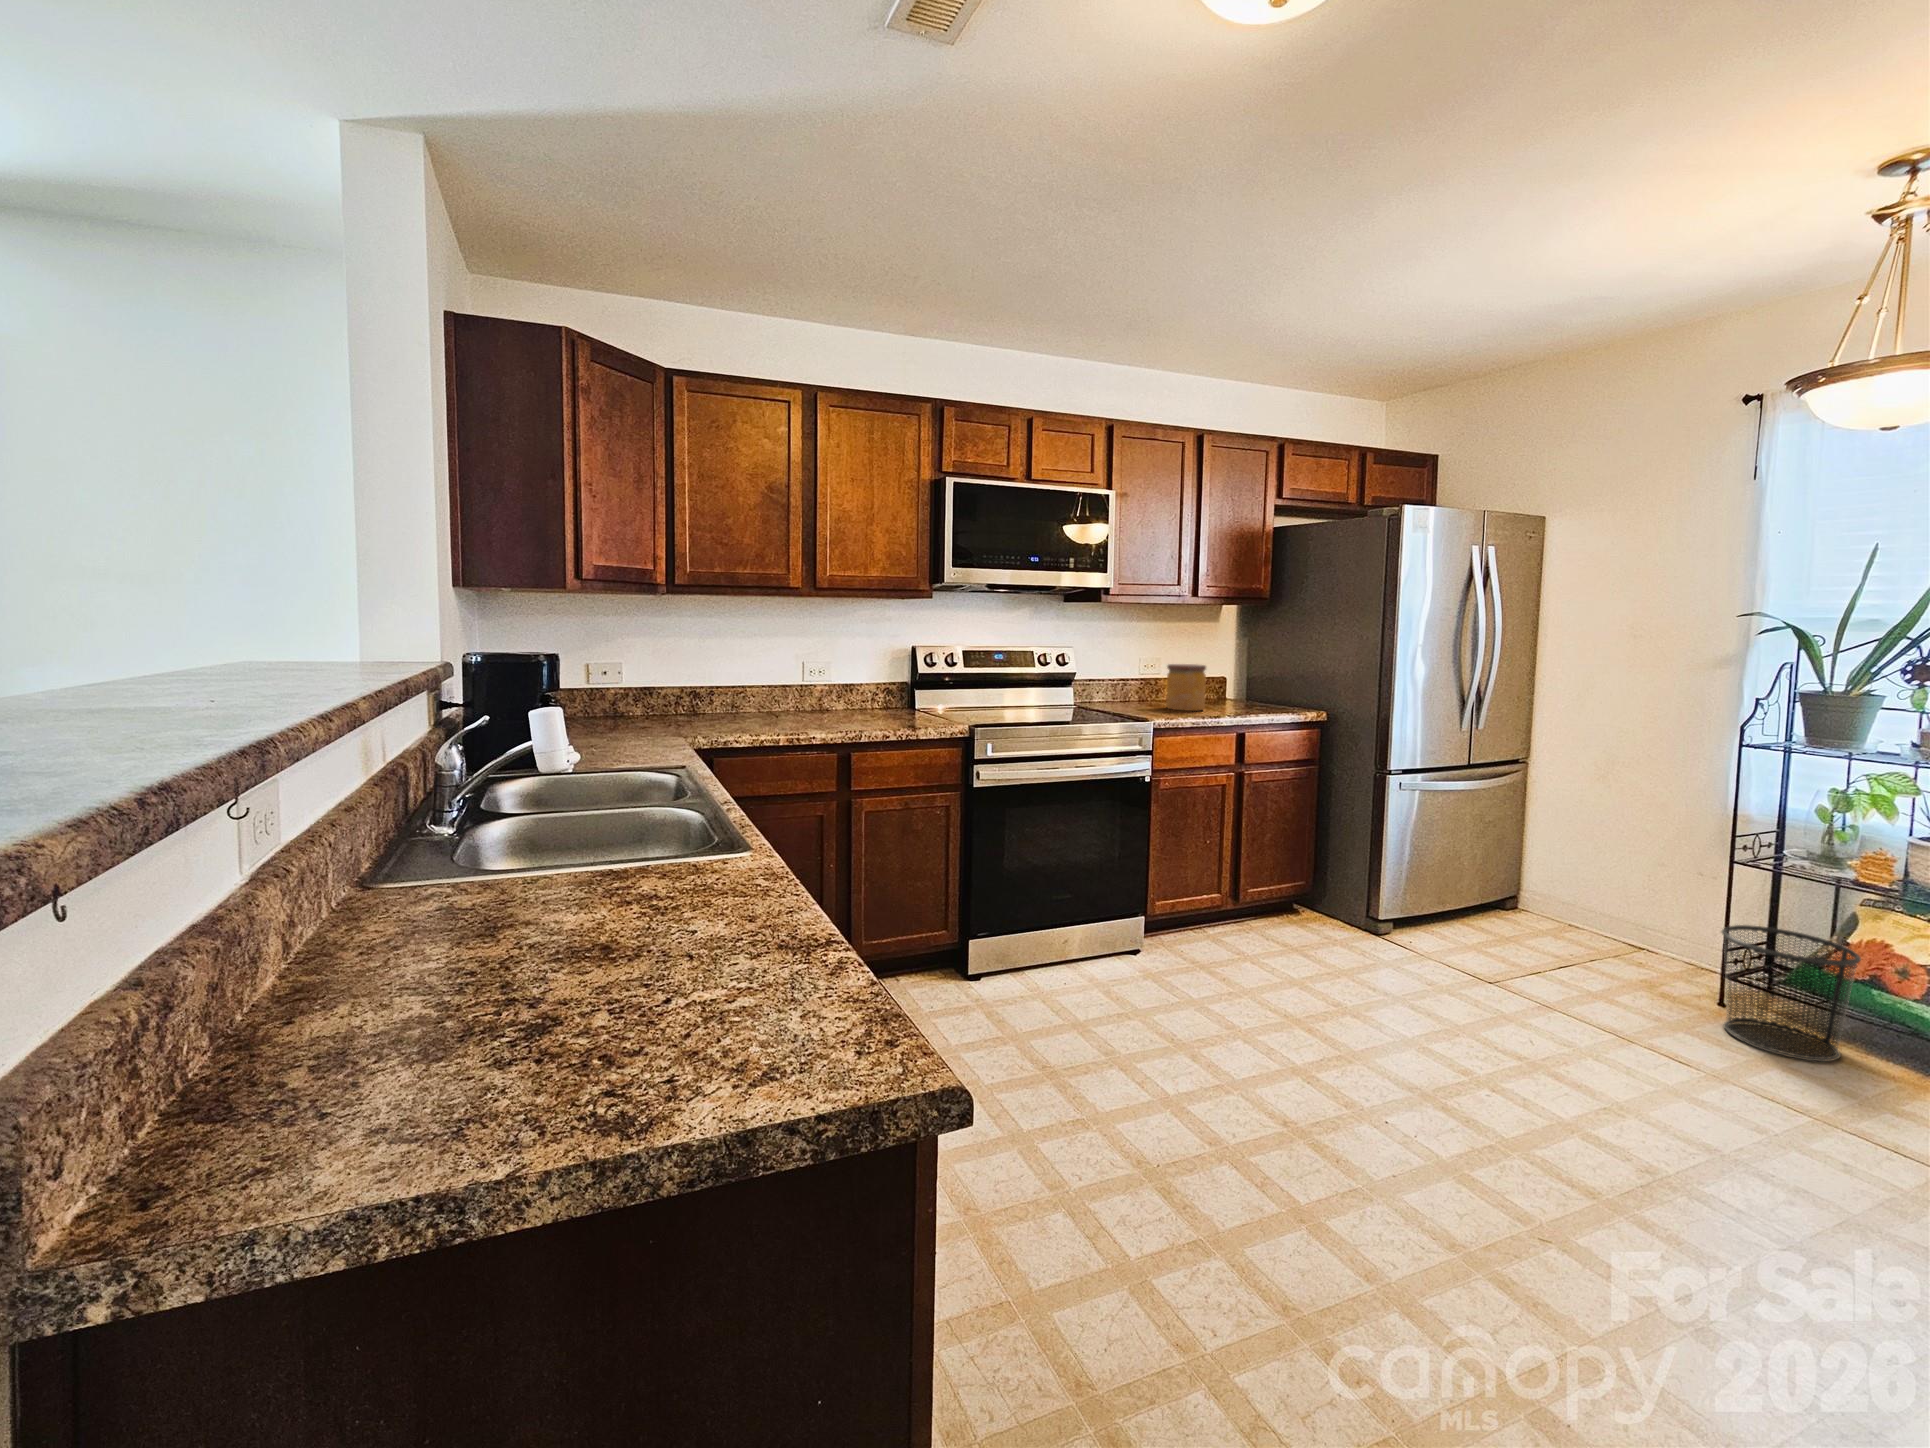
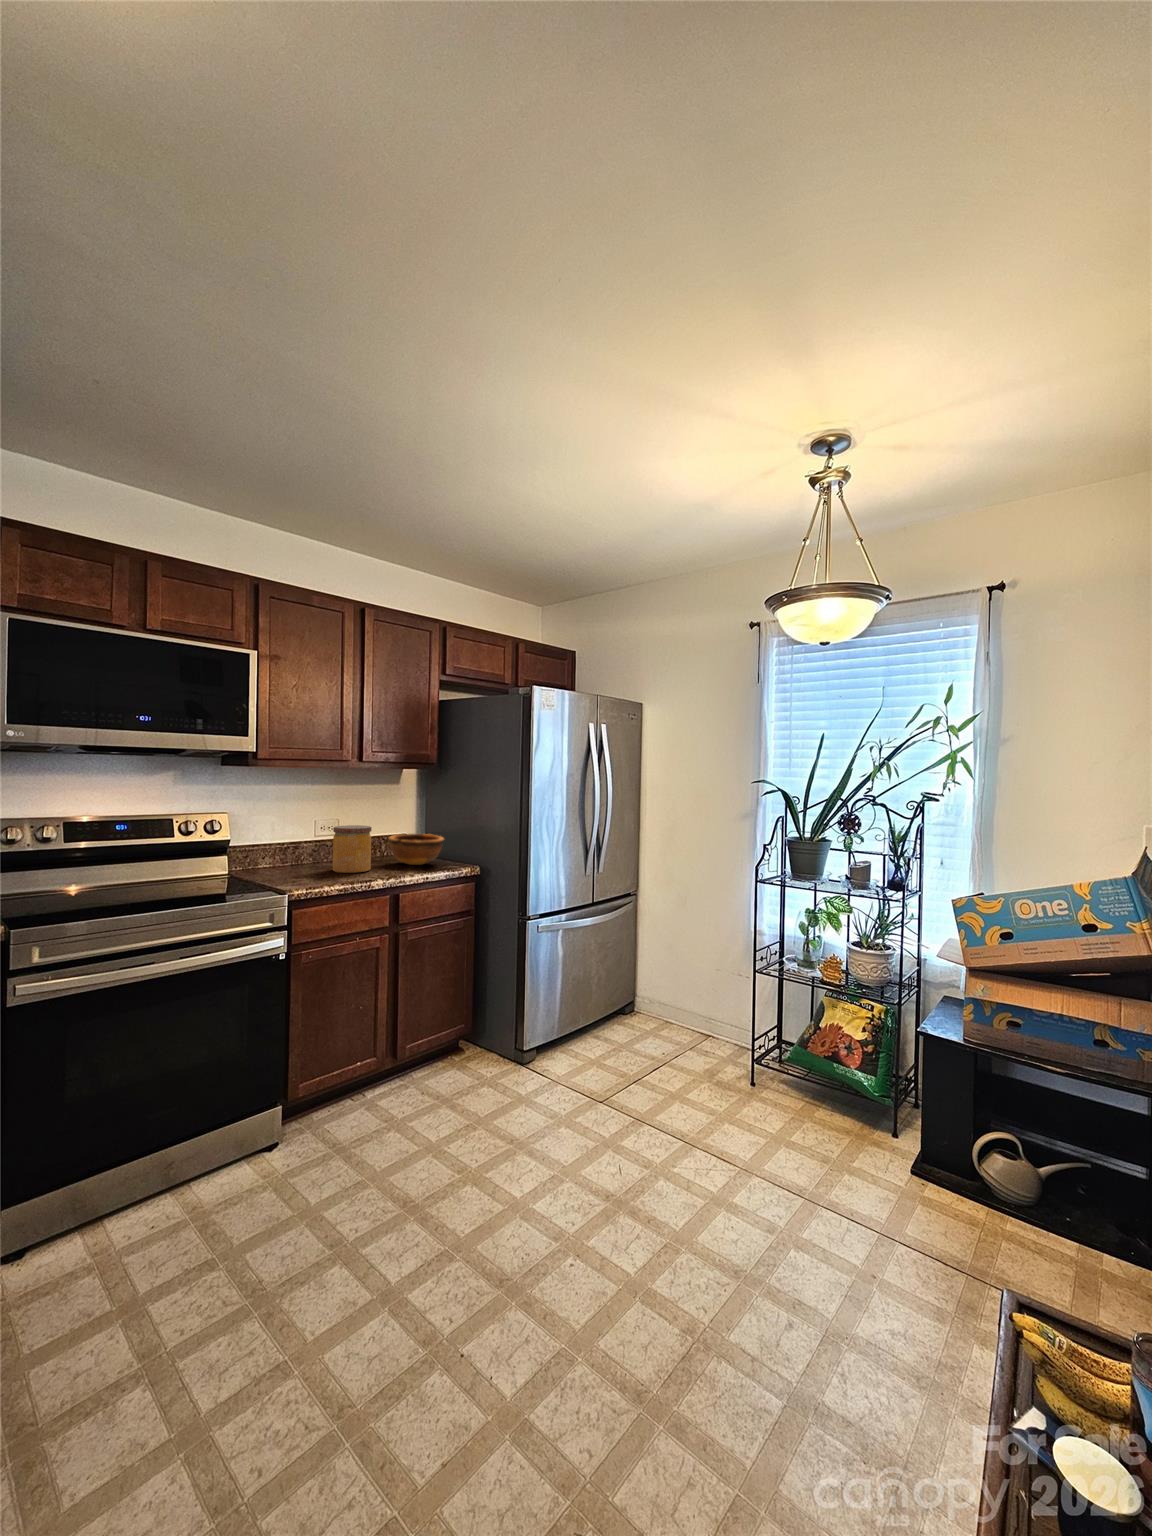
bowl: none [1214,677,1278,709] -> present [389,834,444,865]
waste bin: present [1722,925,1861,1062] -> none [749,1025,828,1136]

